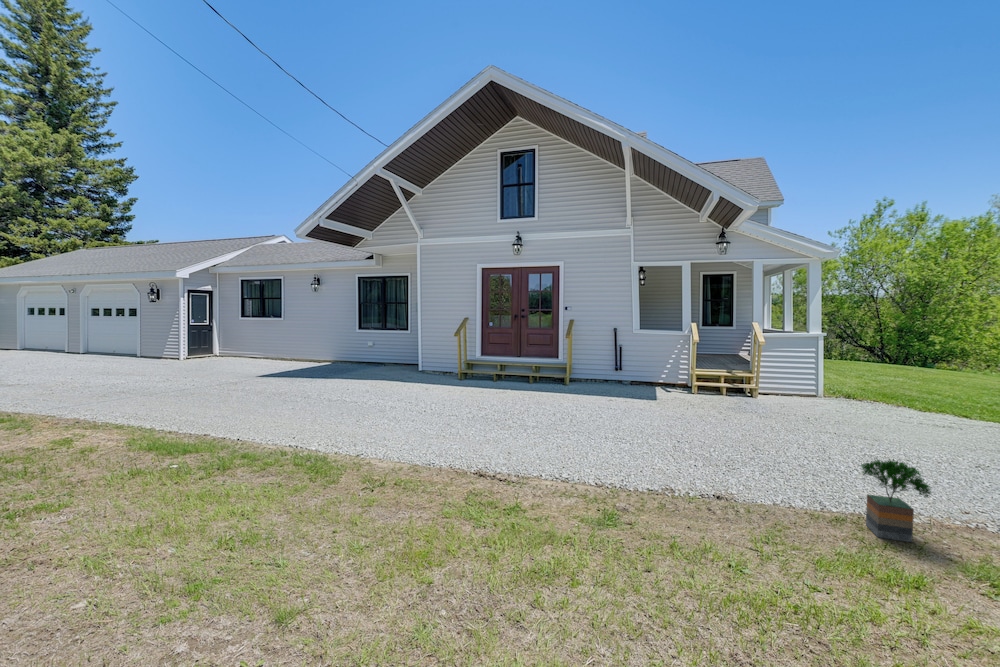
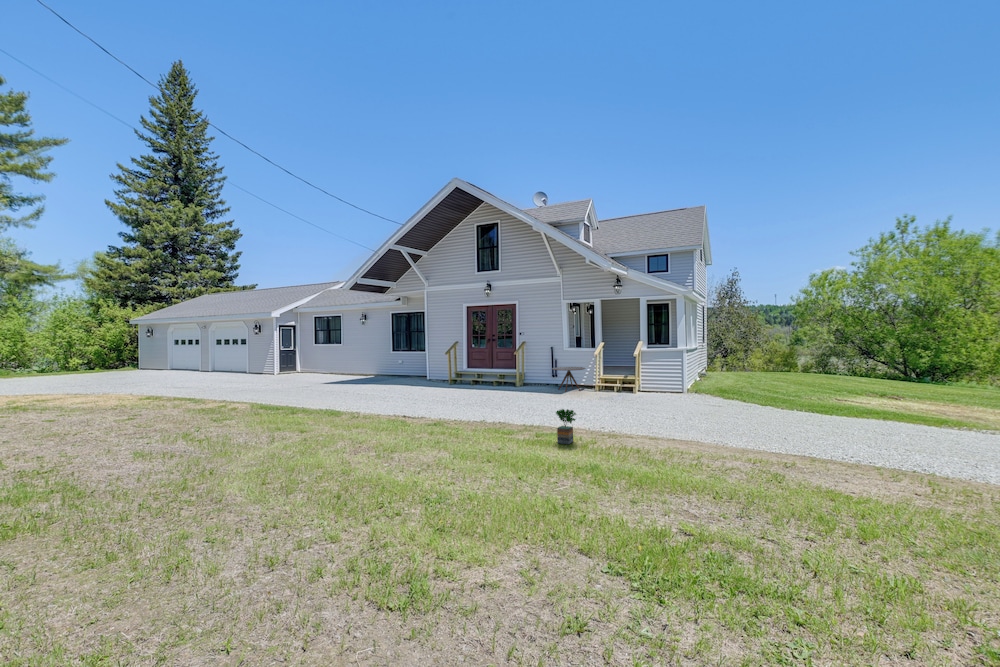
round table: none [620,358,670,395] -> present [552,367,585,392]

